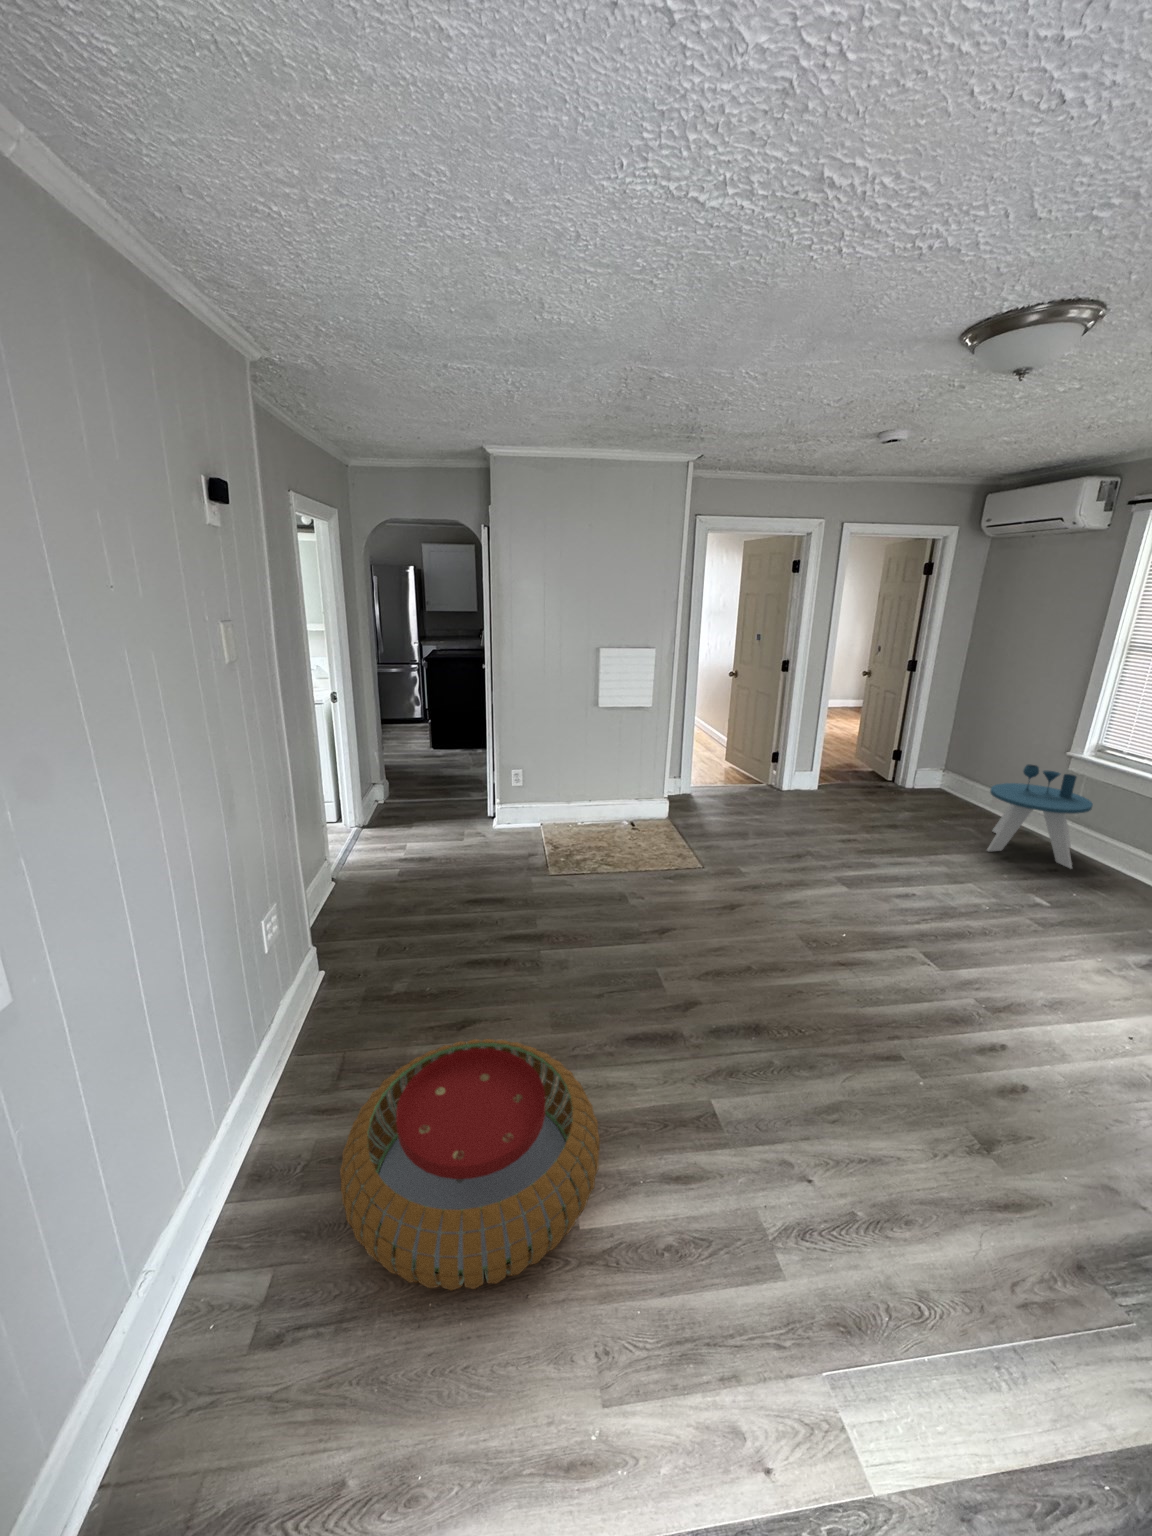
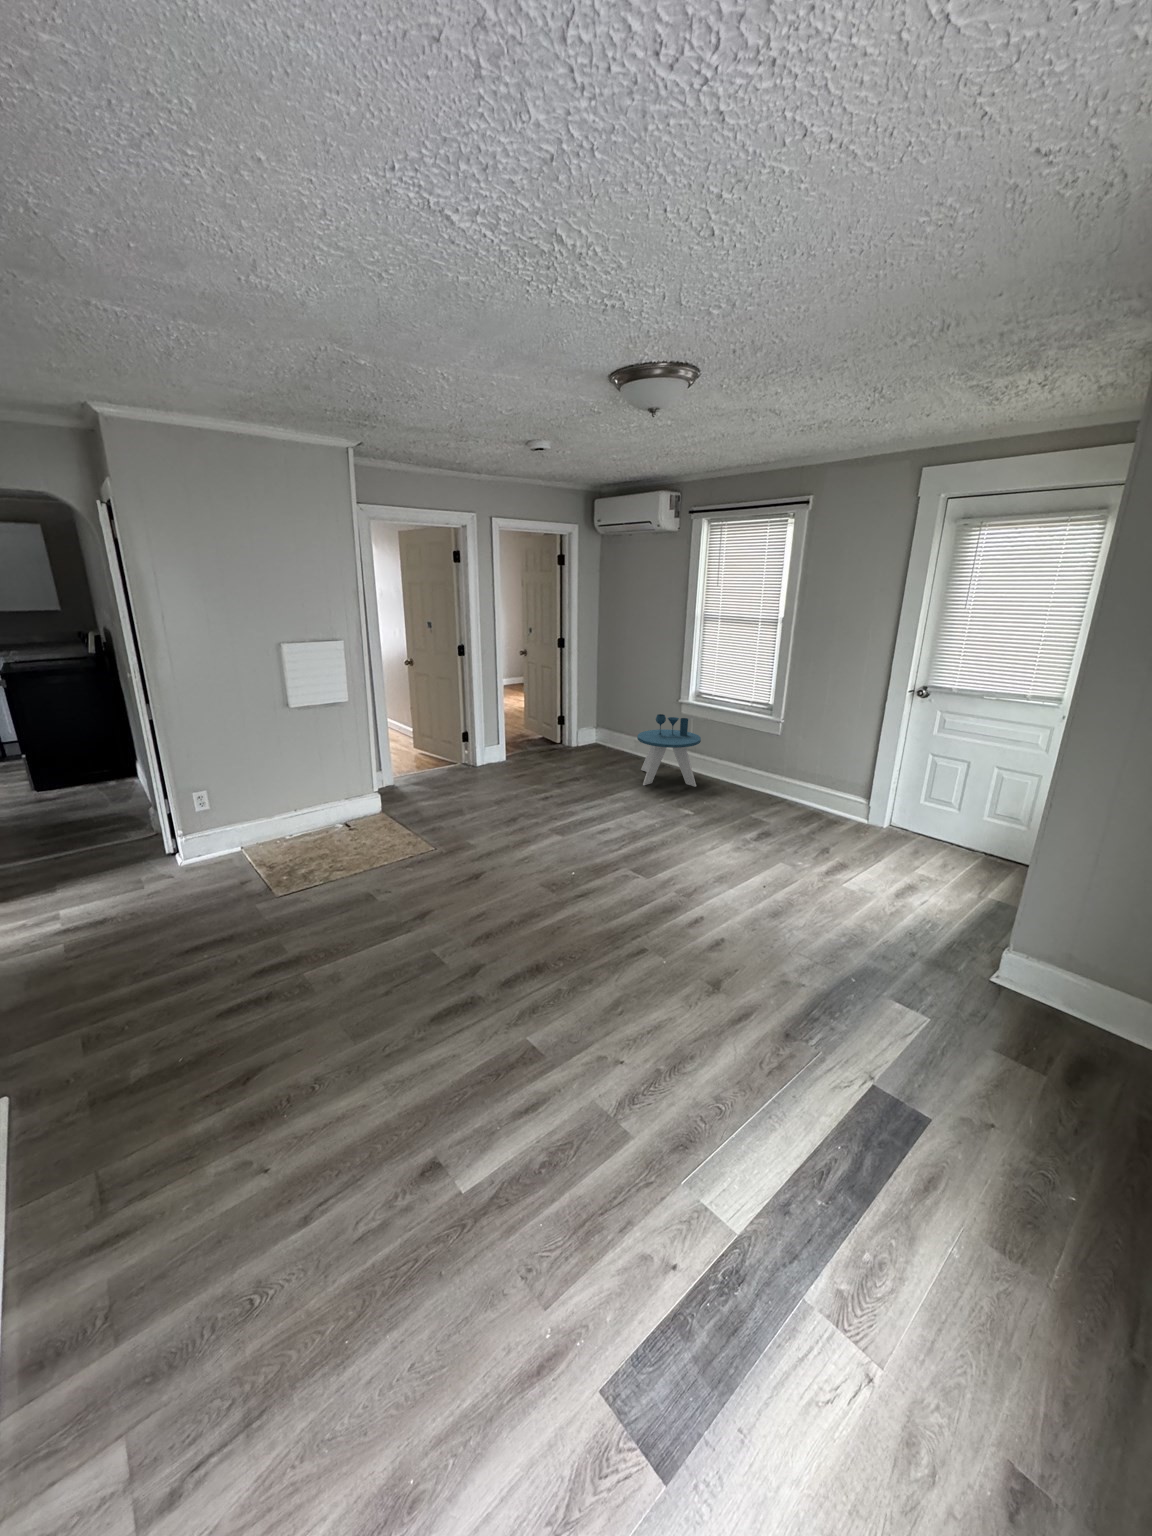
pouf: present [340,1039,600,1290] -> none [174,1055,469,1338]

